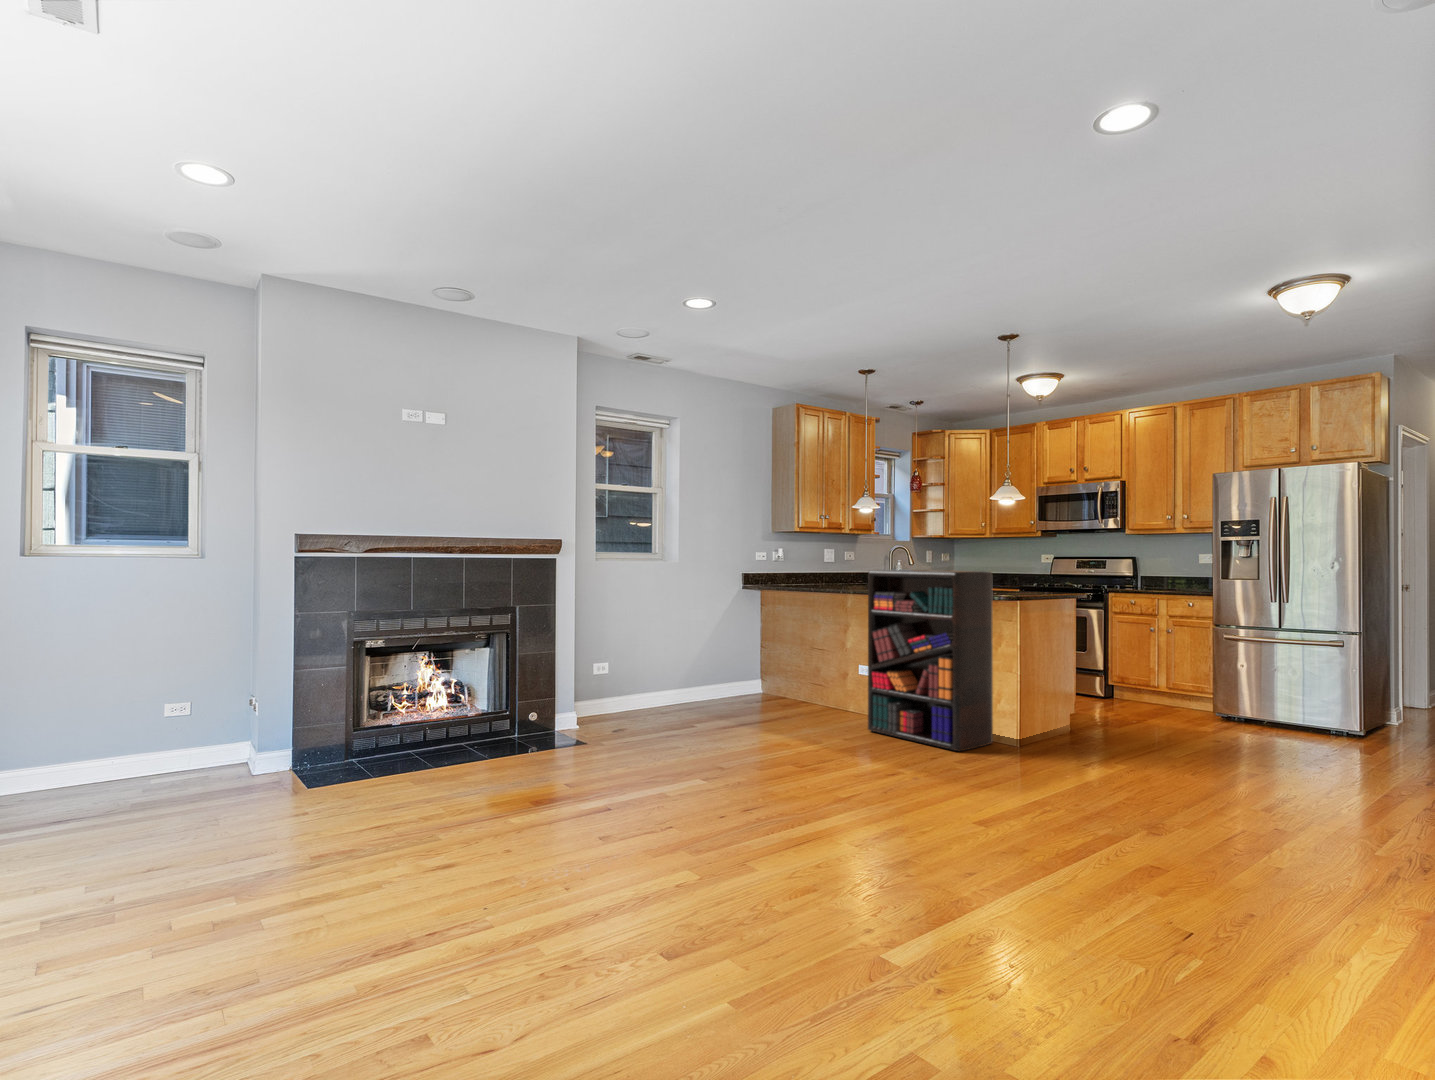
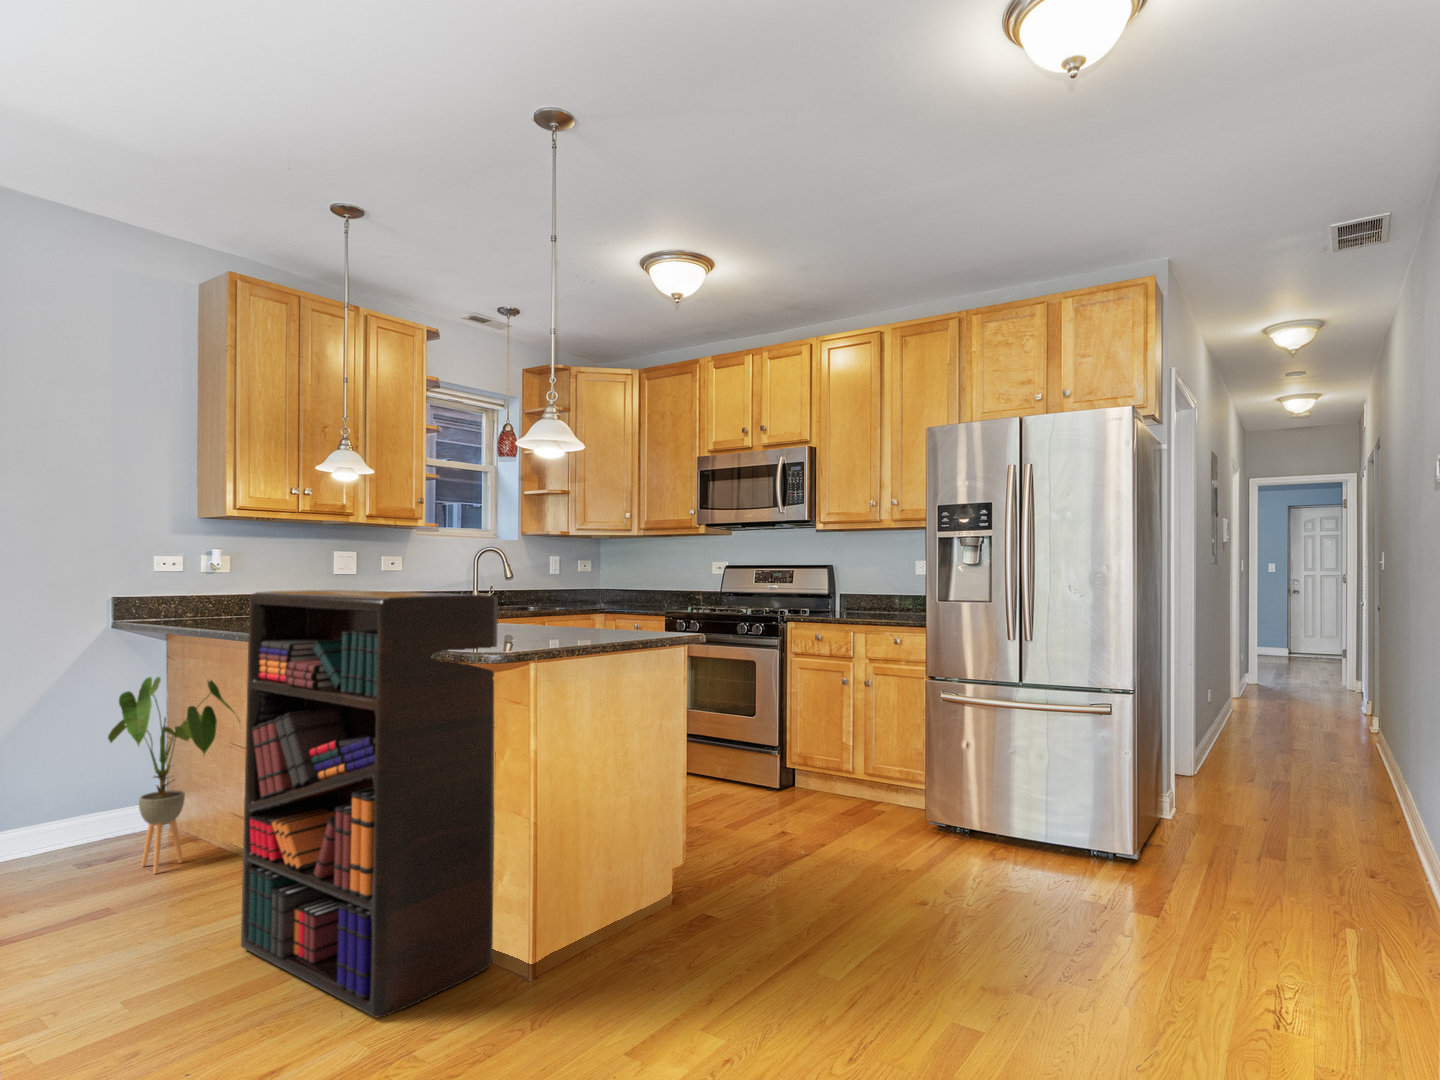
house plant: none [761,612,819,708] -> present [108,677,240,873]

